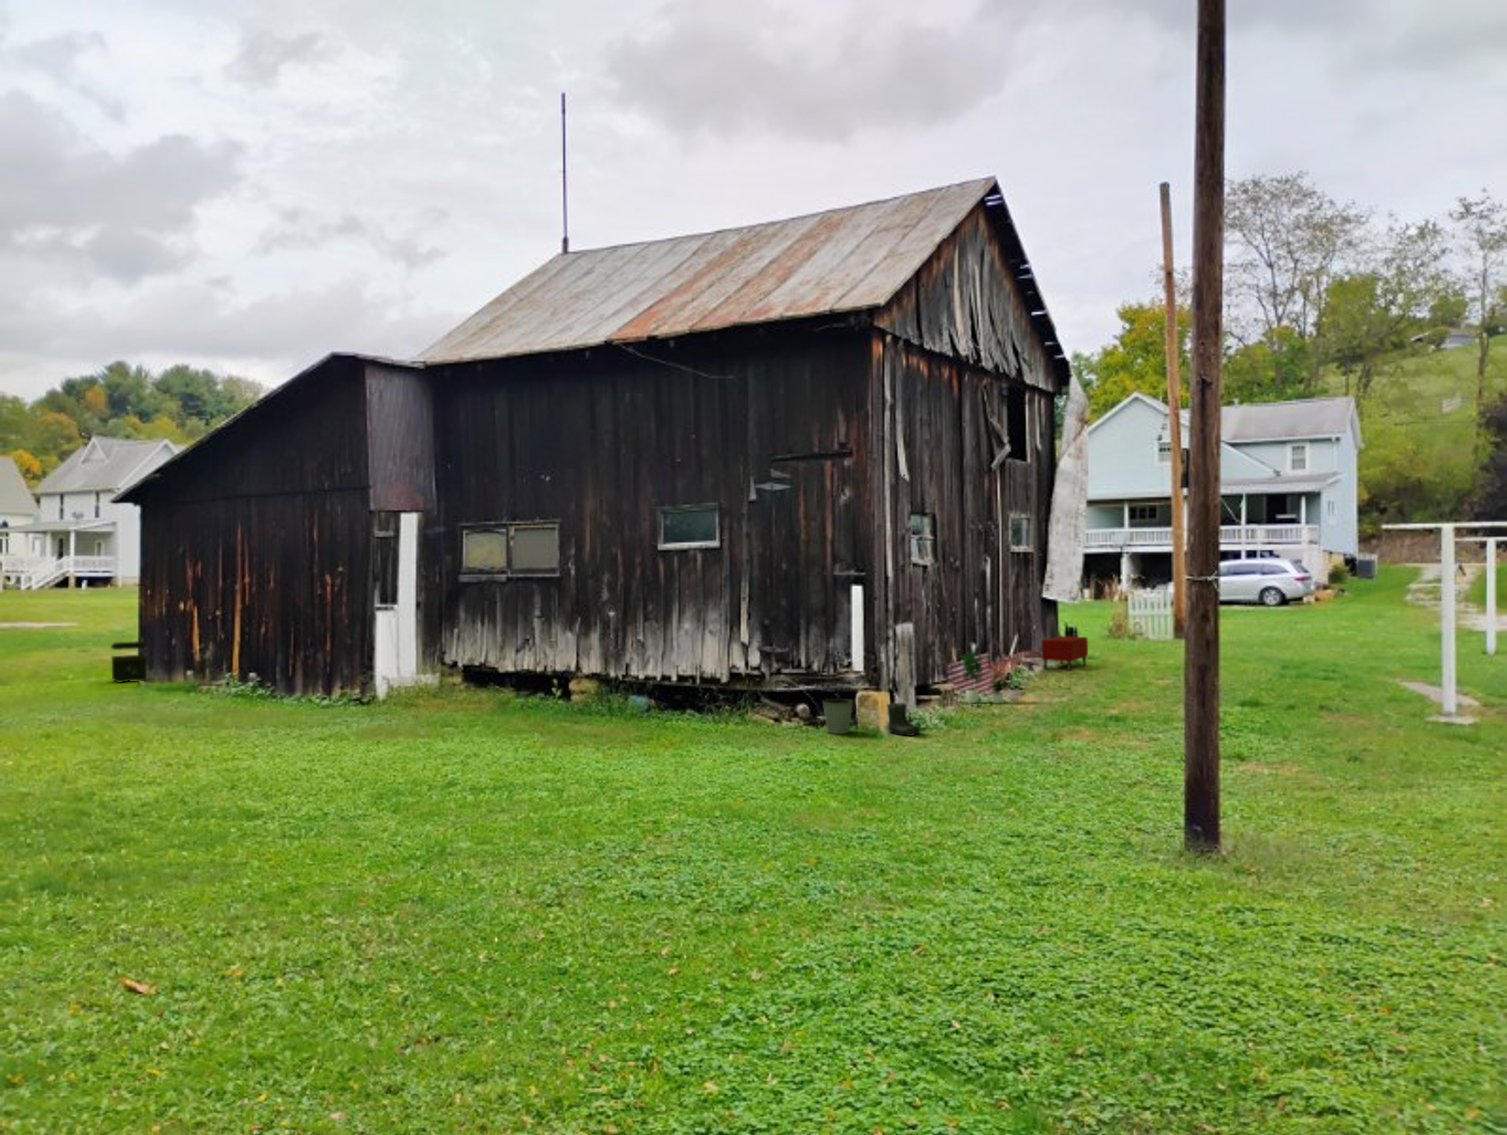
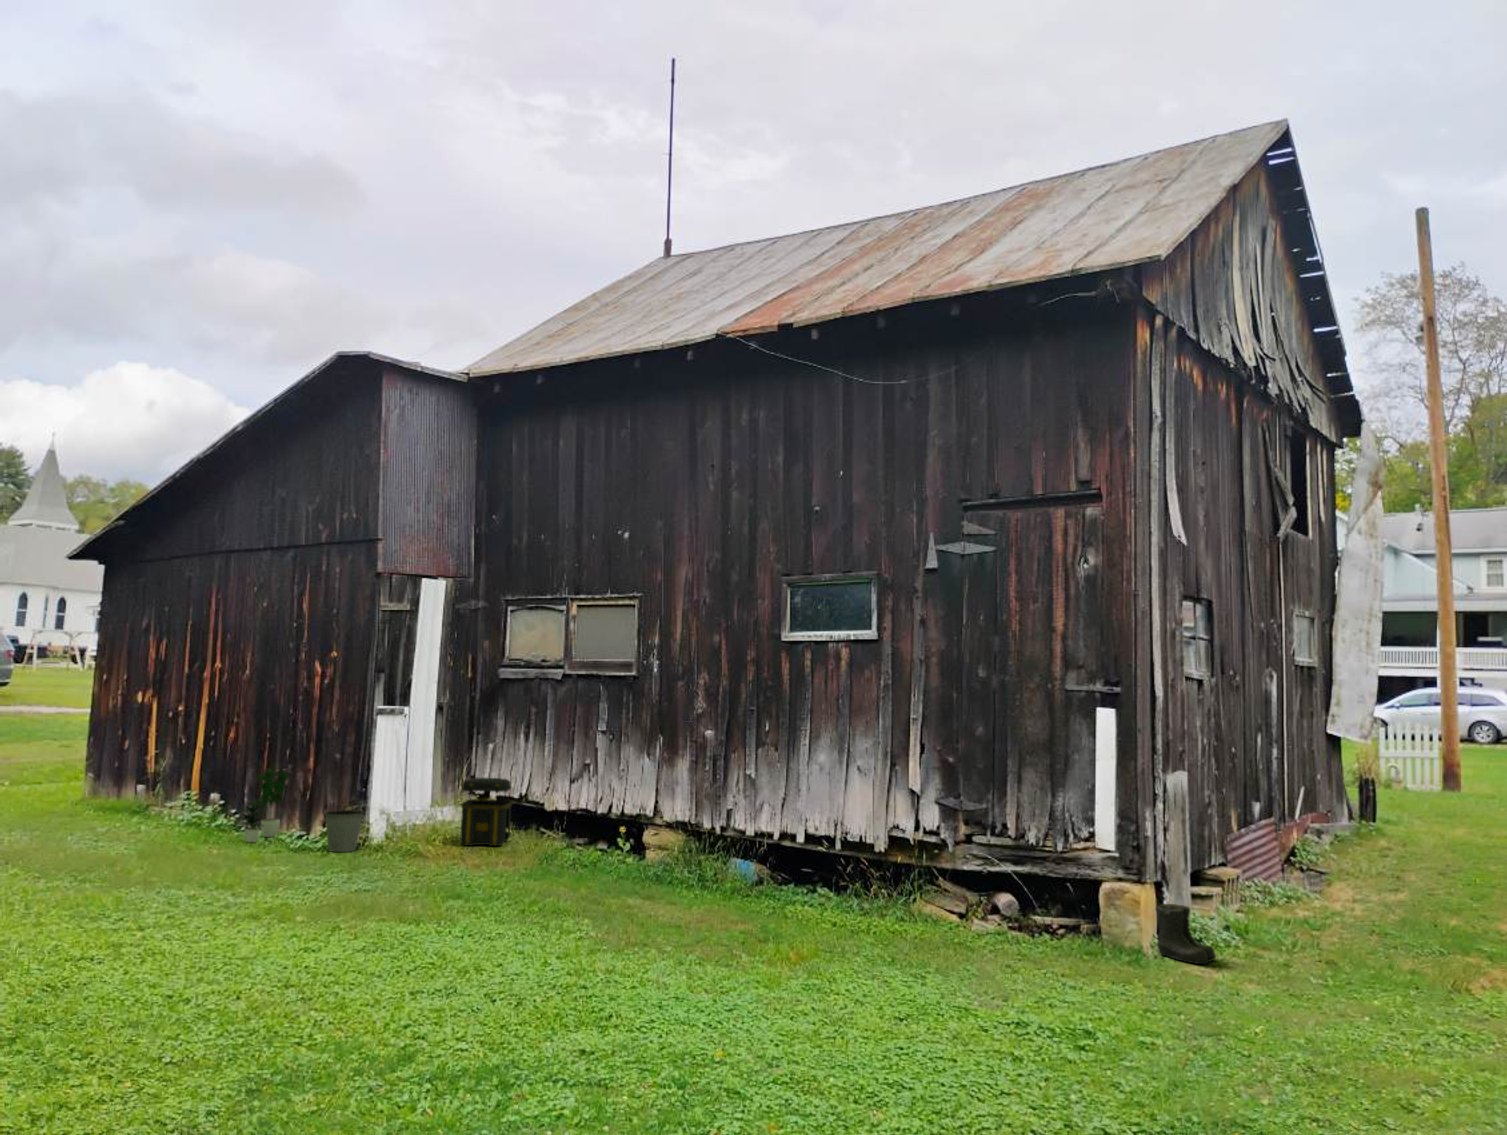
bench: present [1042,636,1088,671] -> none [1331,792,1396,846]
toolbox: present [111,641,147,682] -> present [460,777,513,846]
potted plant: present [961,650,1007,703] -> present [237,766,288,842]
bucket: present [823,699,853,734] -> present [325,810,364,852]

